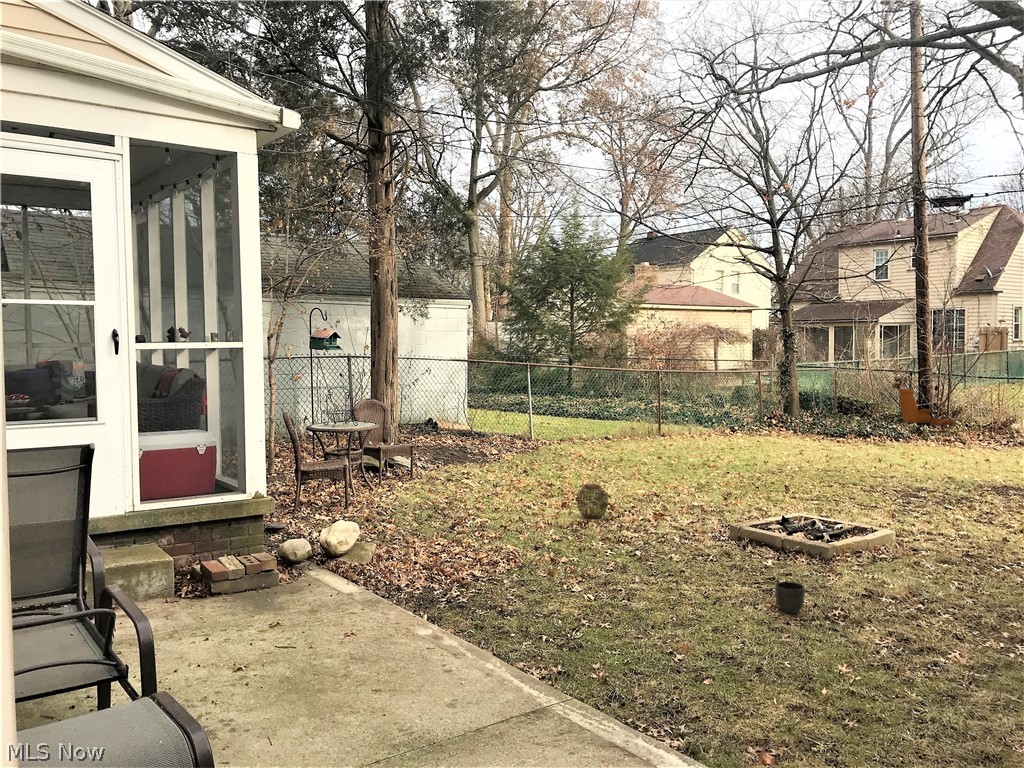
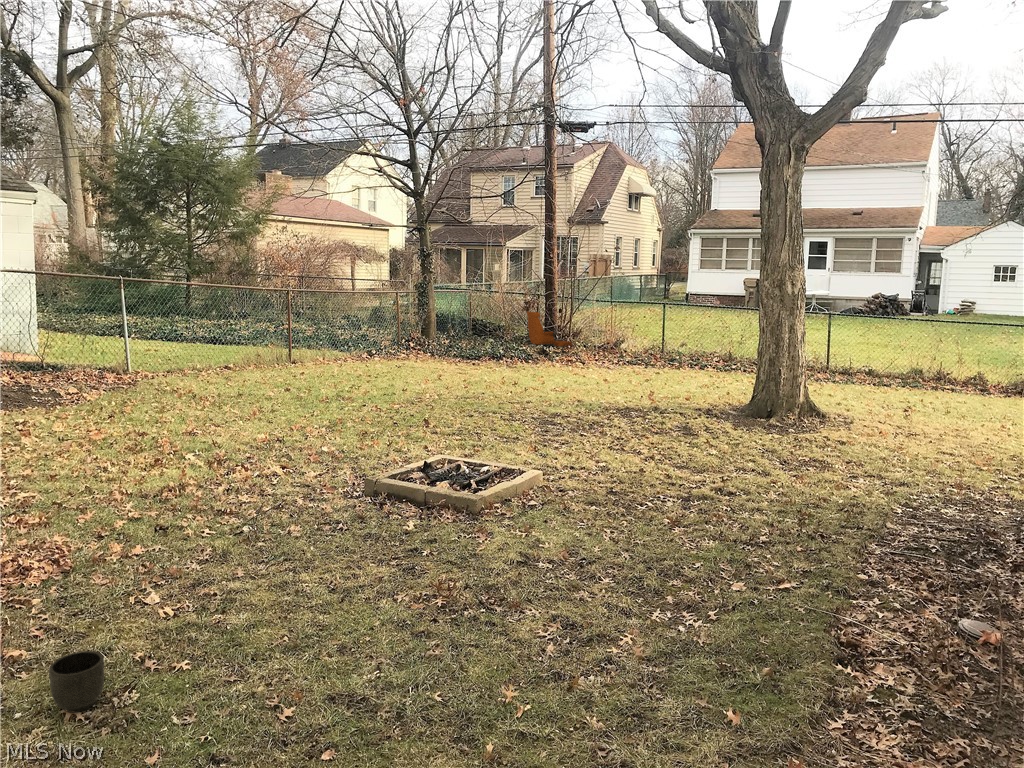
woven basket: present [577,484,608,519] -> none [167,436,211,481]
planter: present [775,581,805,614] -> present [49,651,104,712]

